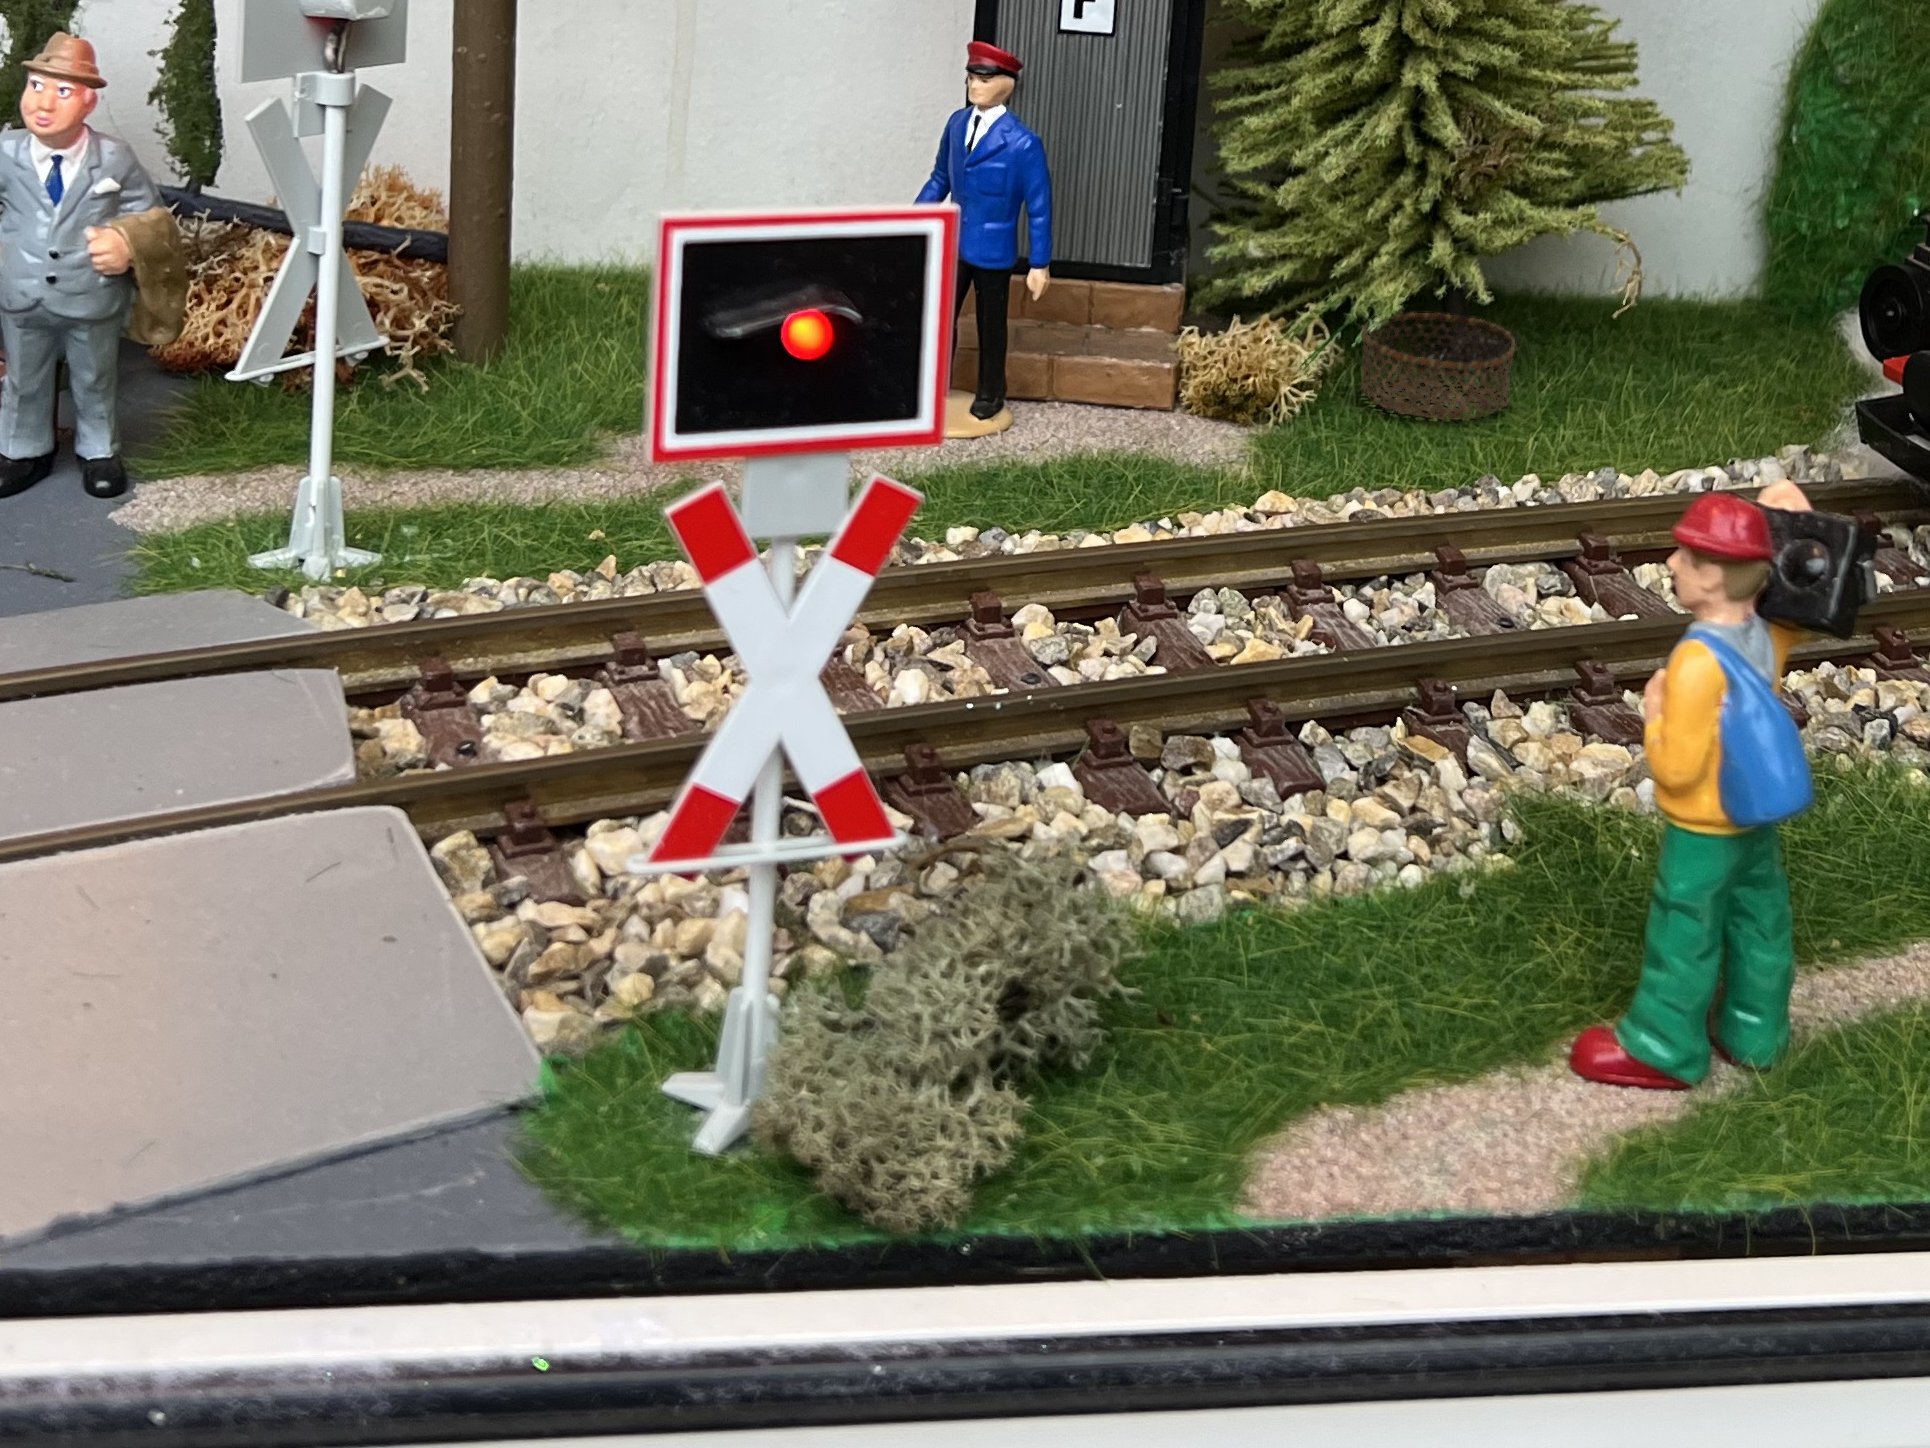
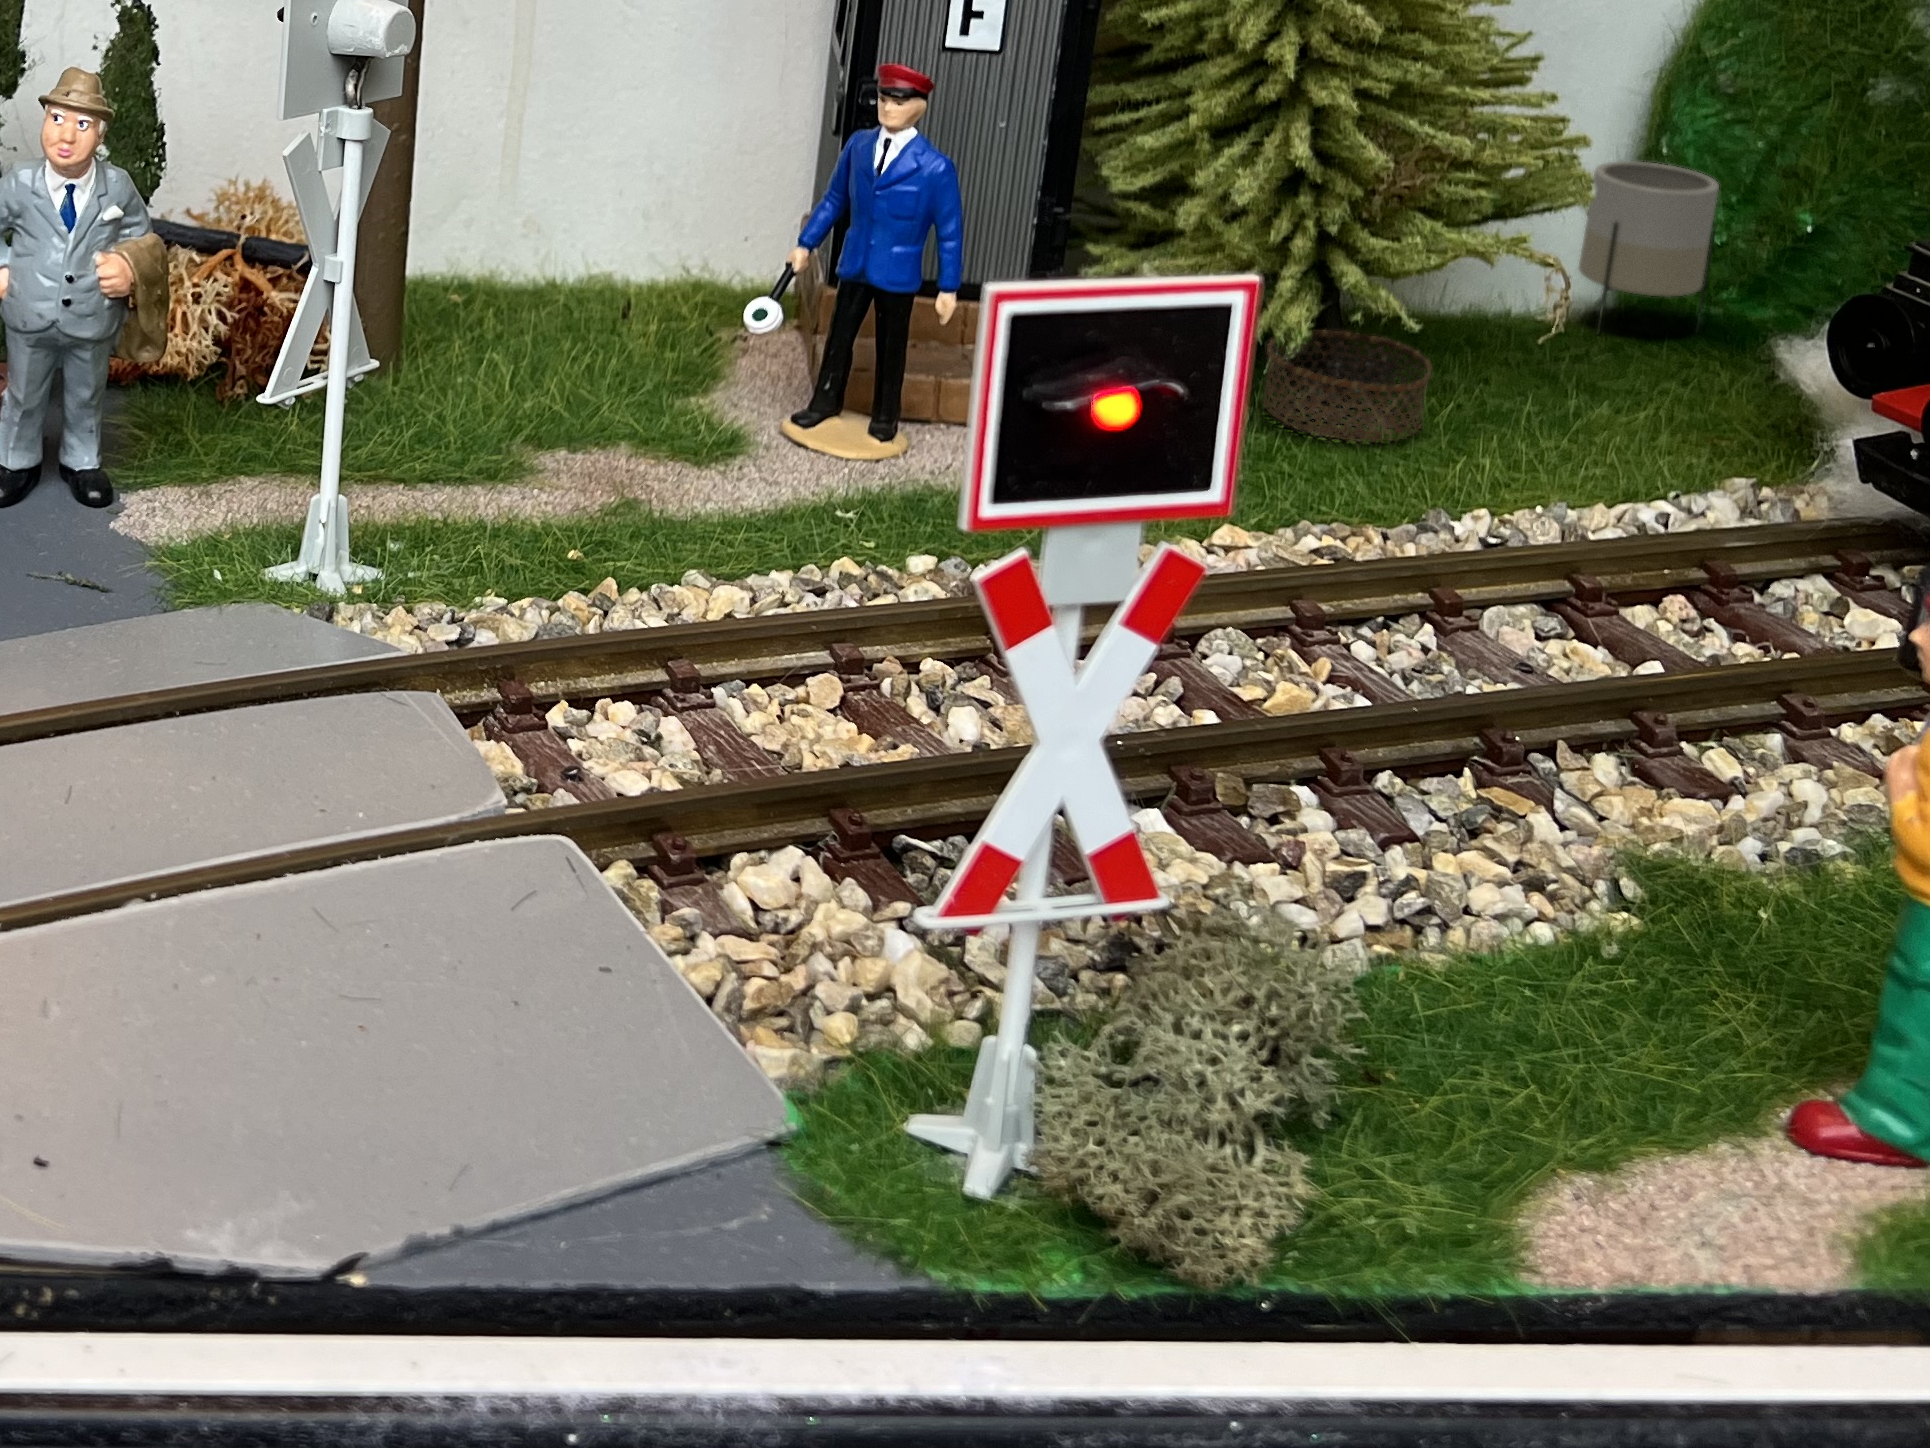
planter: none [1705,155,1826,322] -> present [1579,161,1719,335]

